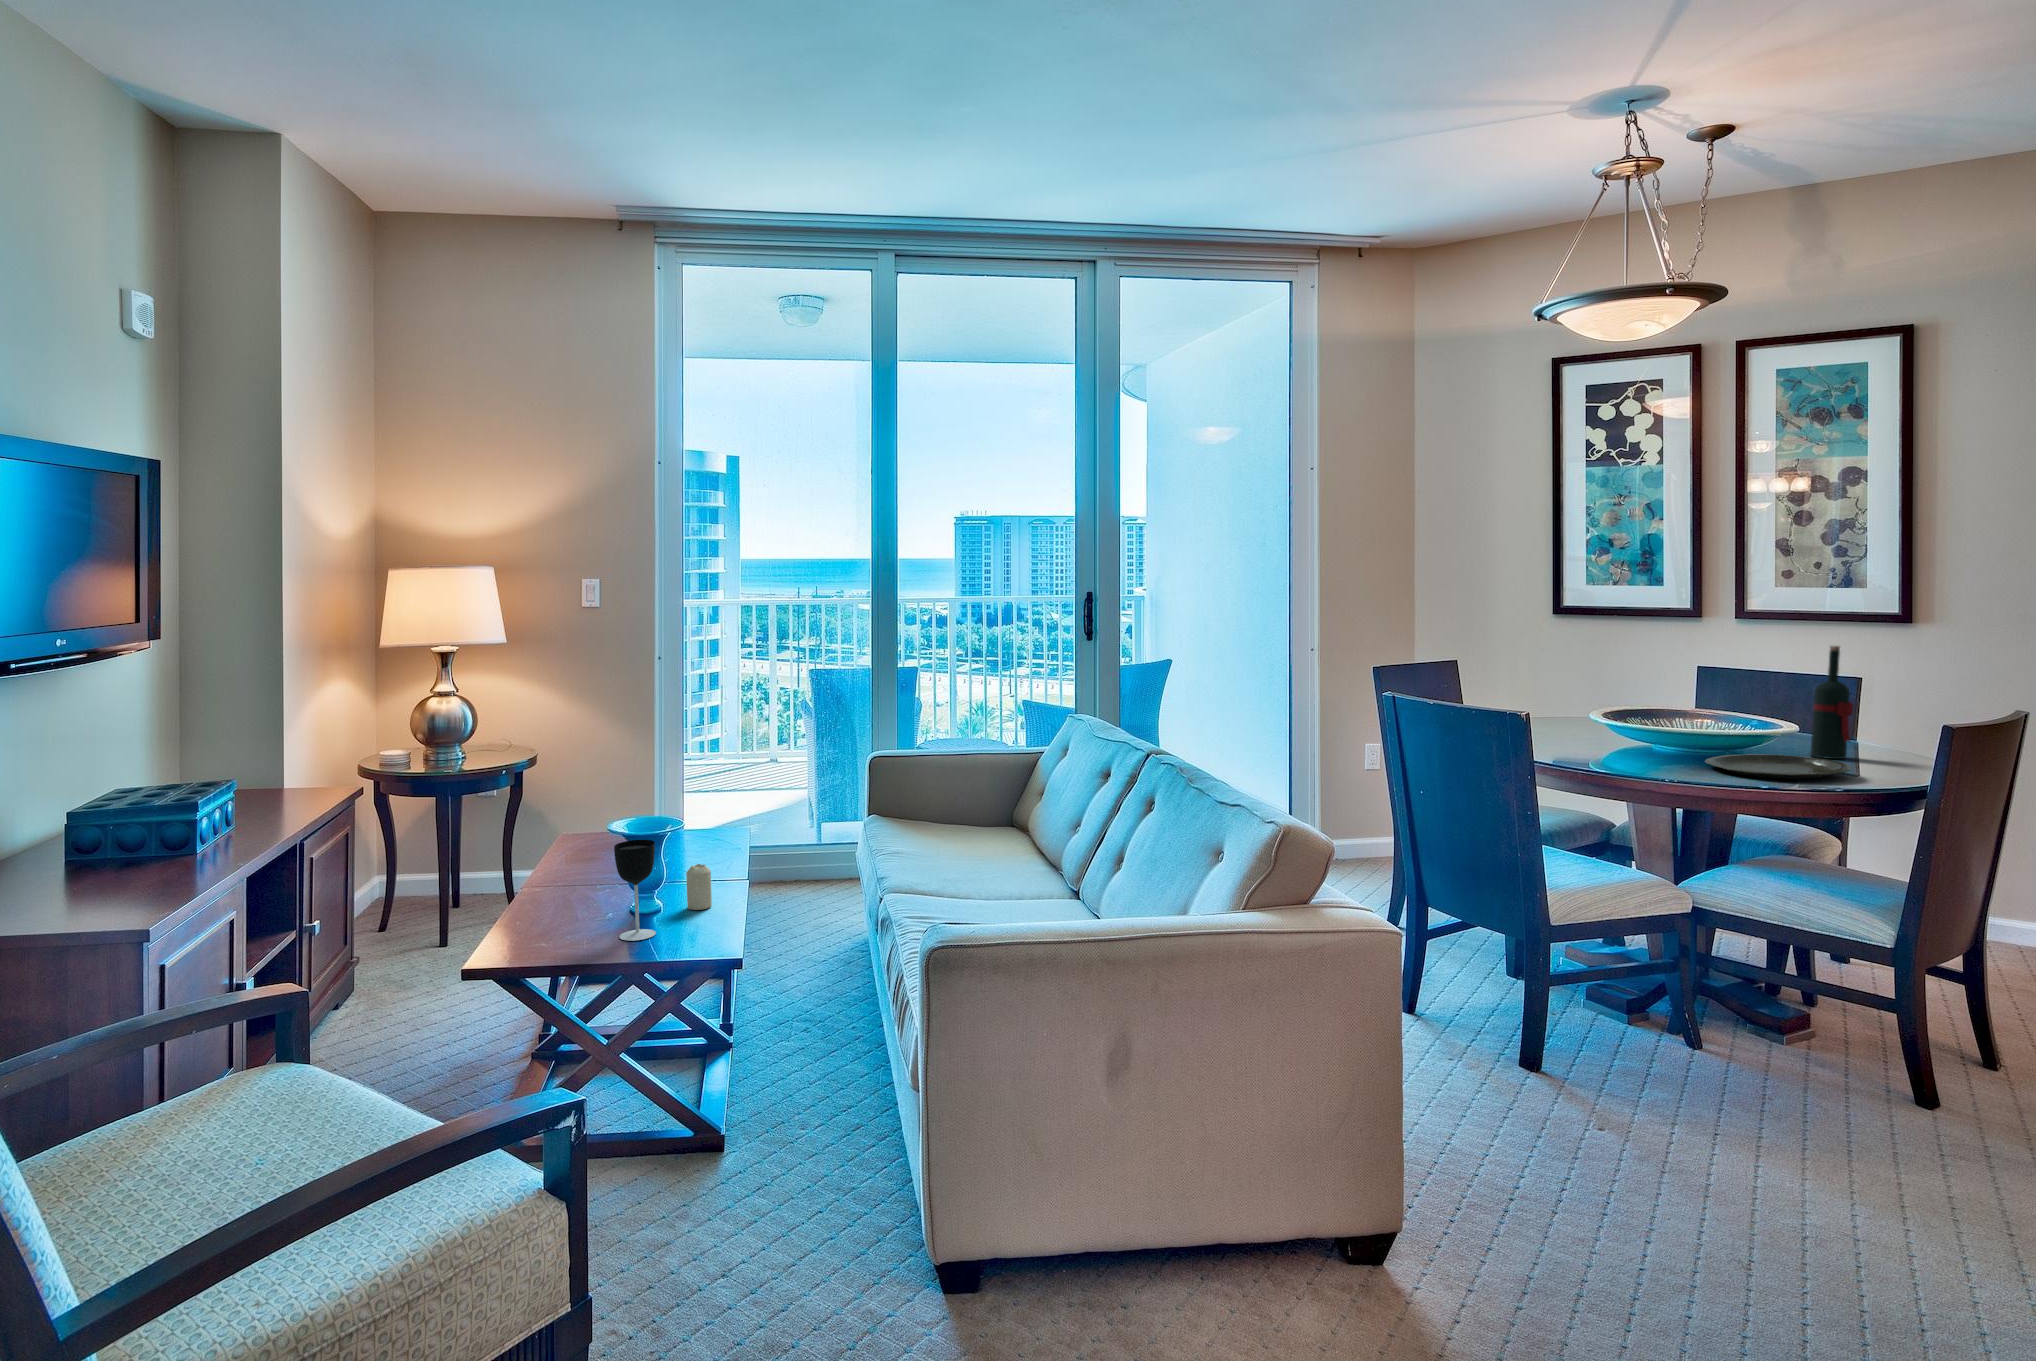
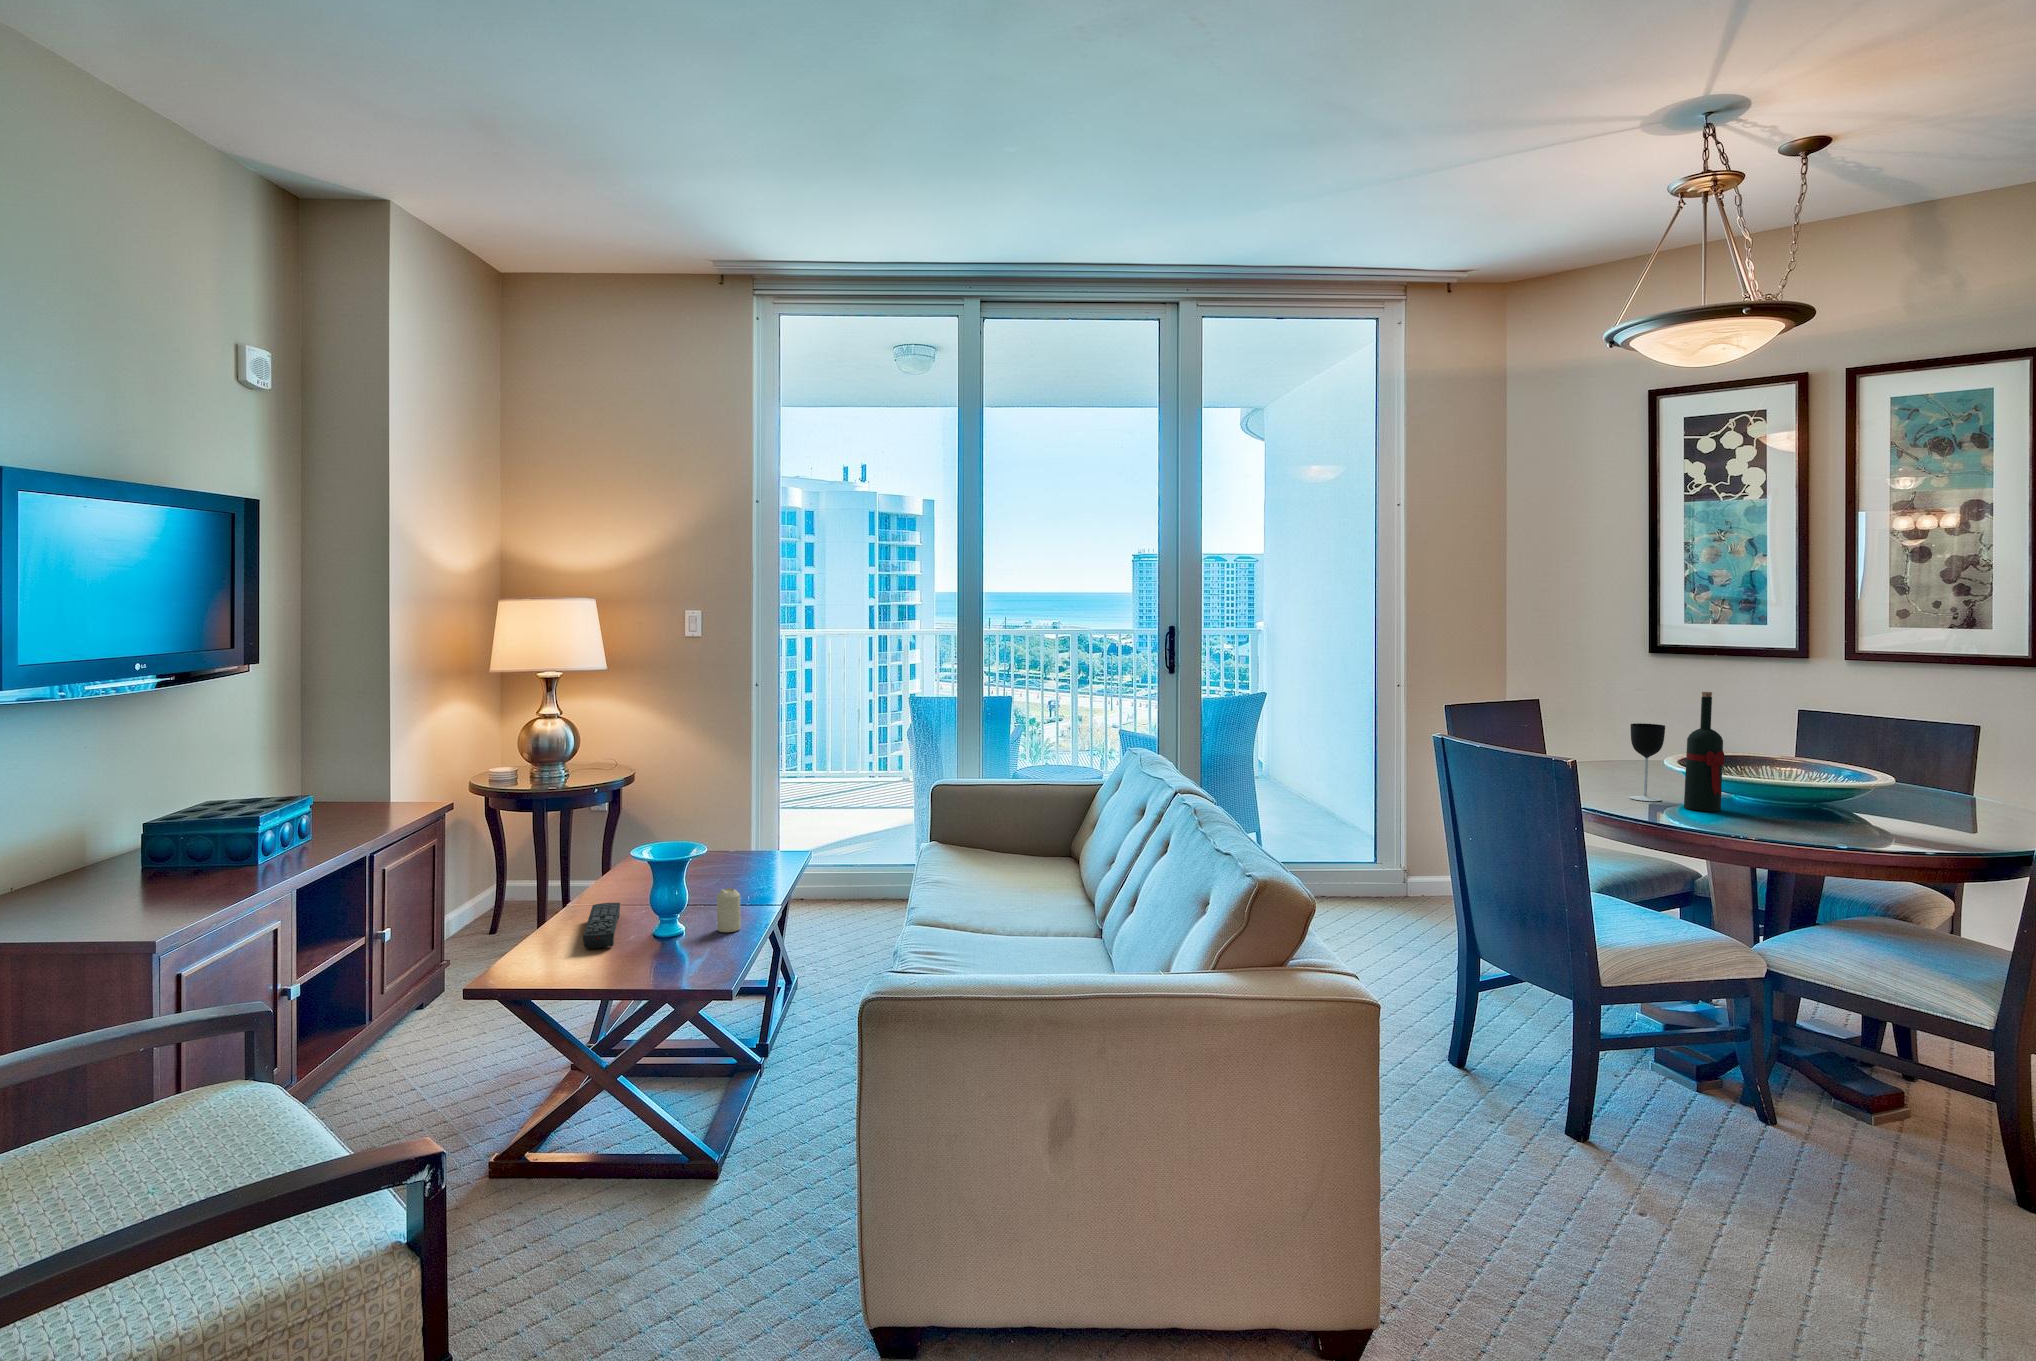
wine bottle: present [1810,646,1853,759] -> present [1684,692,1724,812]
plate: present [1704,754,1853,779] -> none [1778,810,1947,839]
wine glass: present [614,840,656,941] -> present [1629,723,1665,801]
remote control: none [547,884,581,933] -> present [583,903,620,949]

